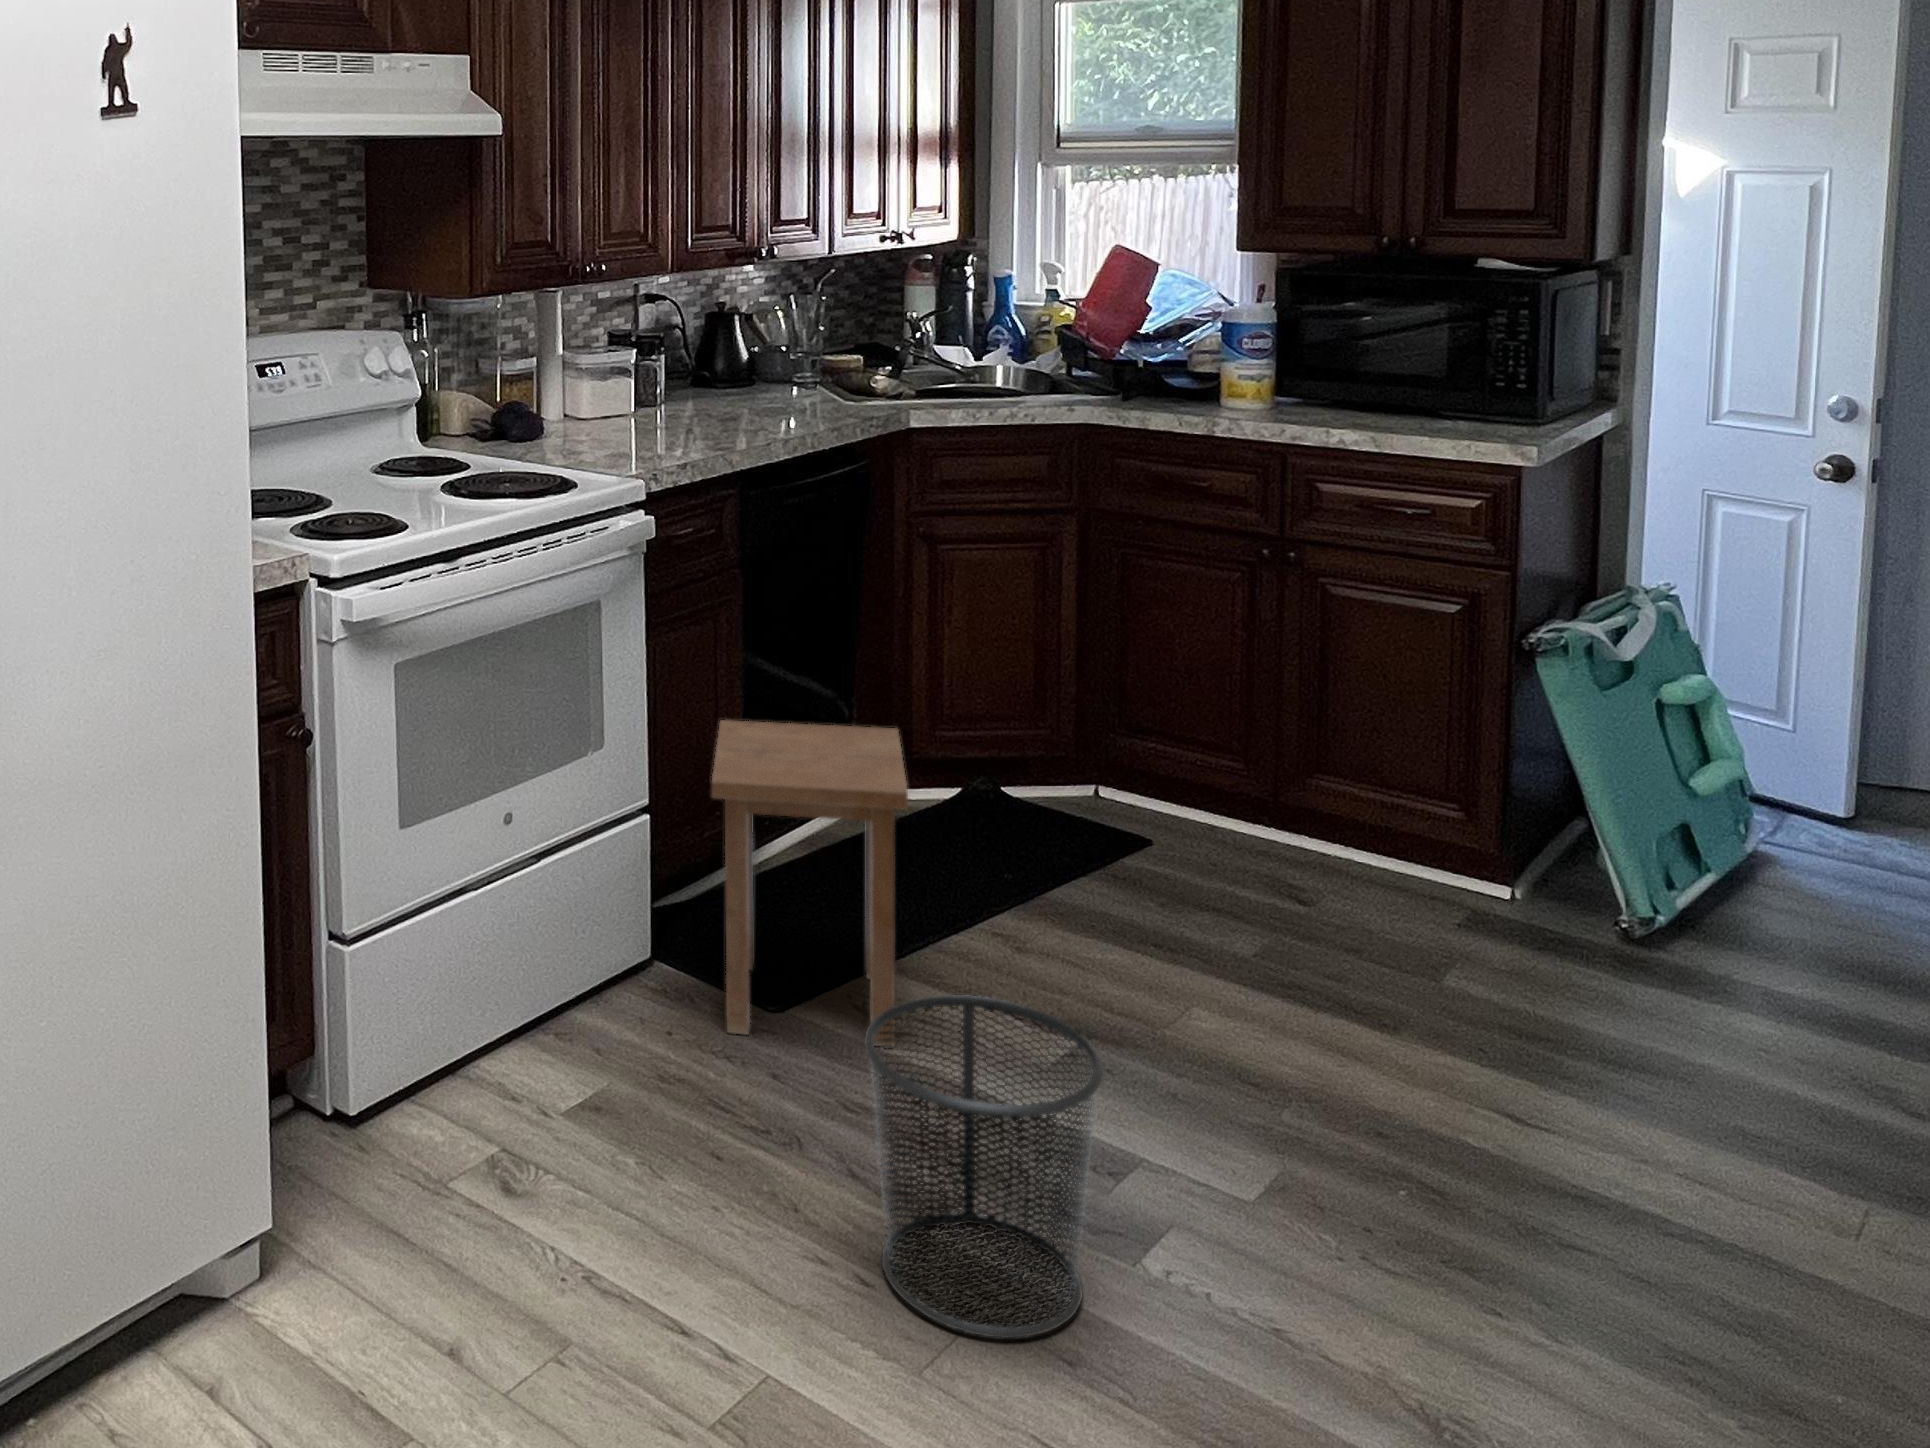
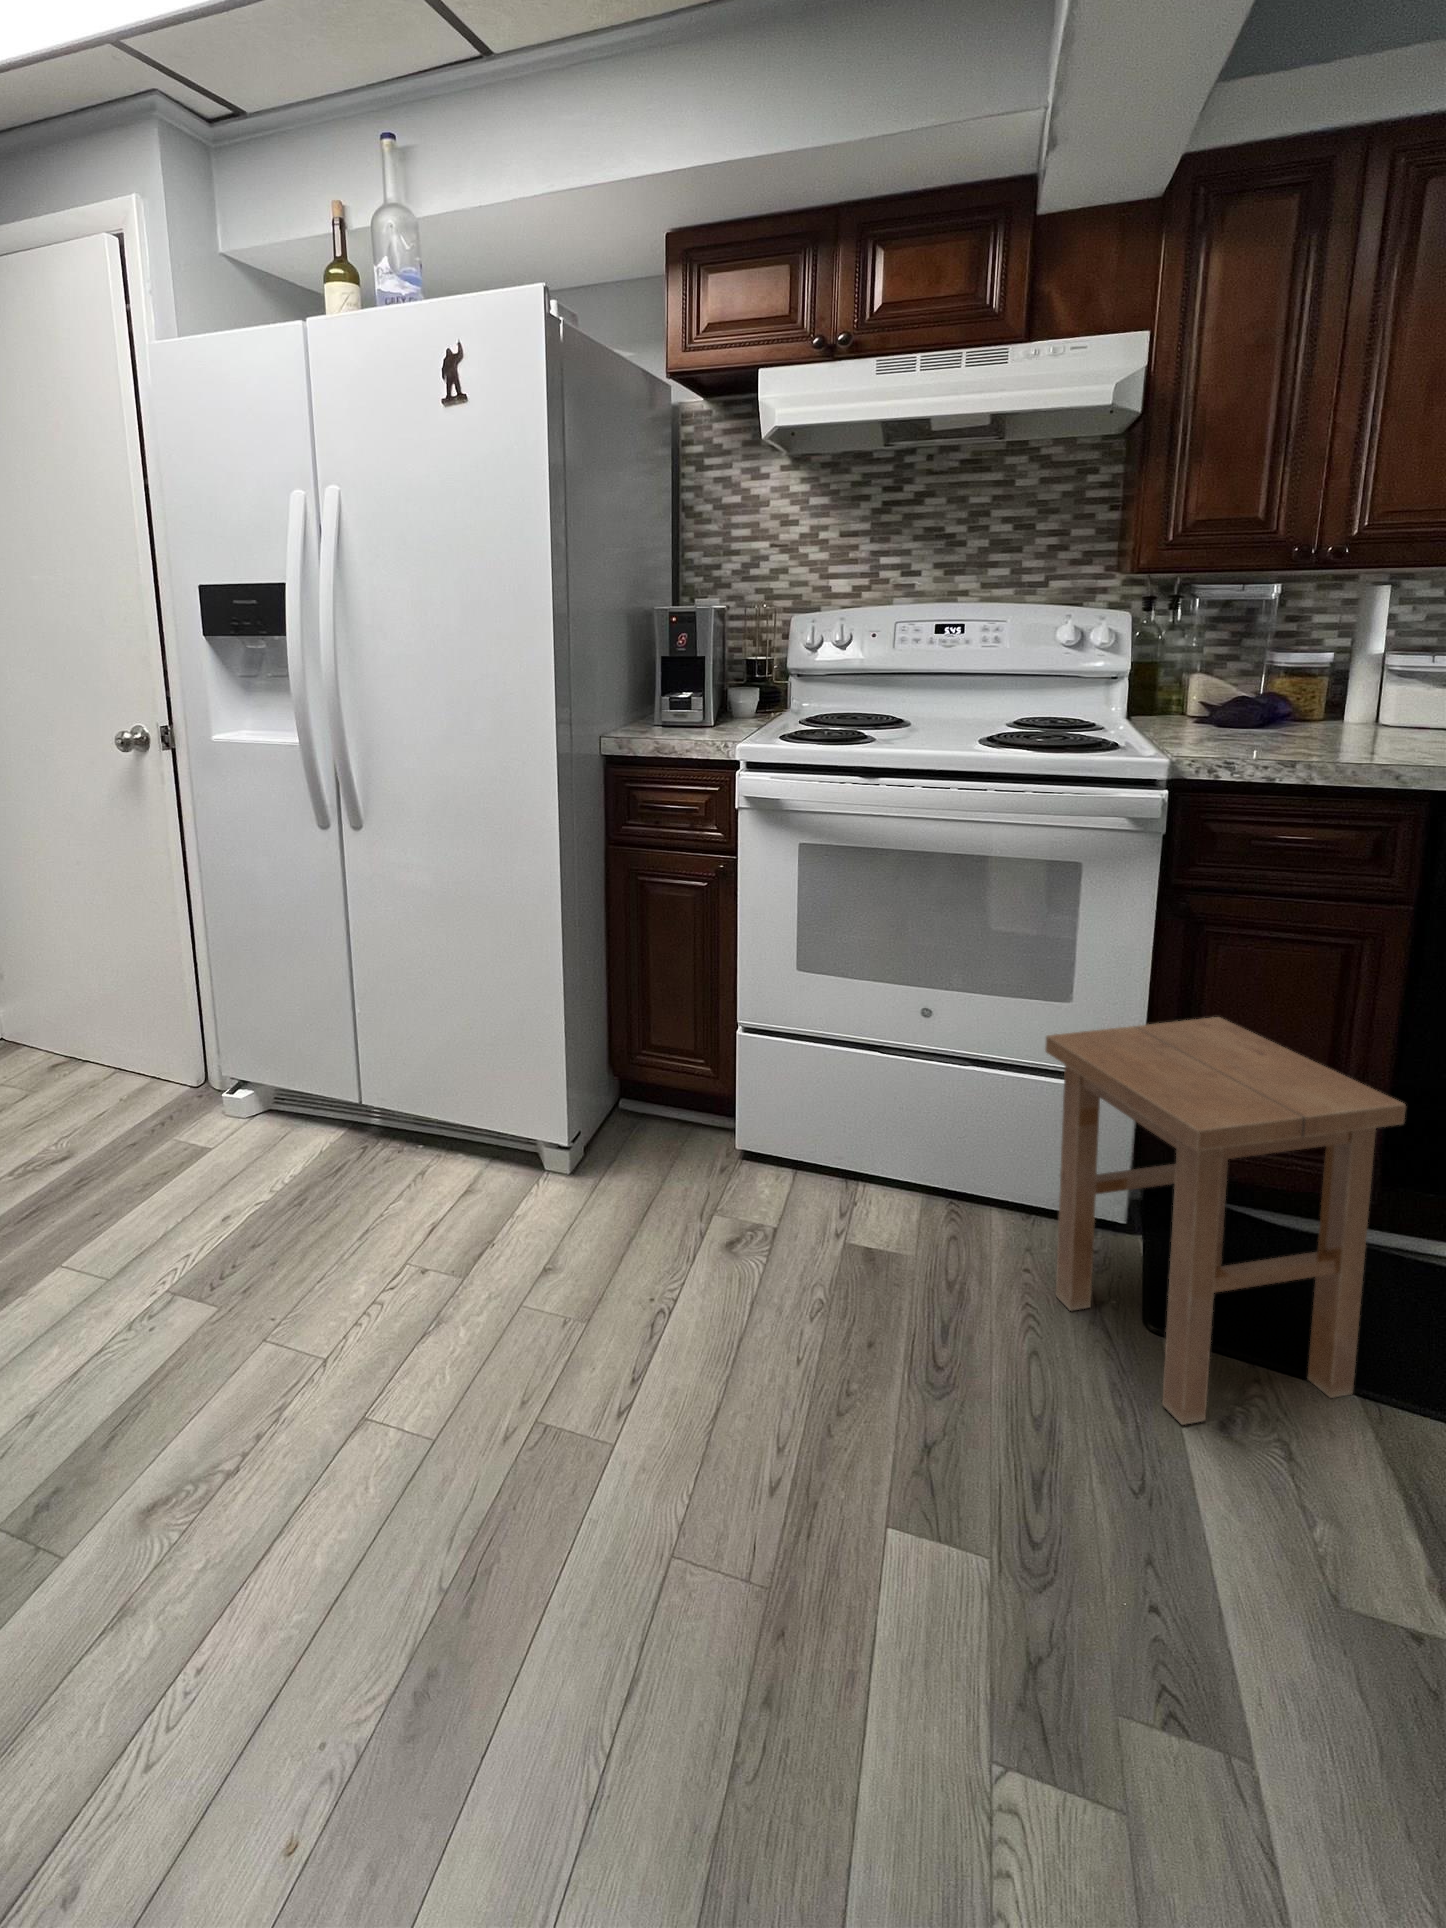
waste bin: present [864,995,1104,1338] -> none [675,1244,944,1669]

